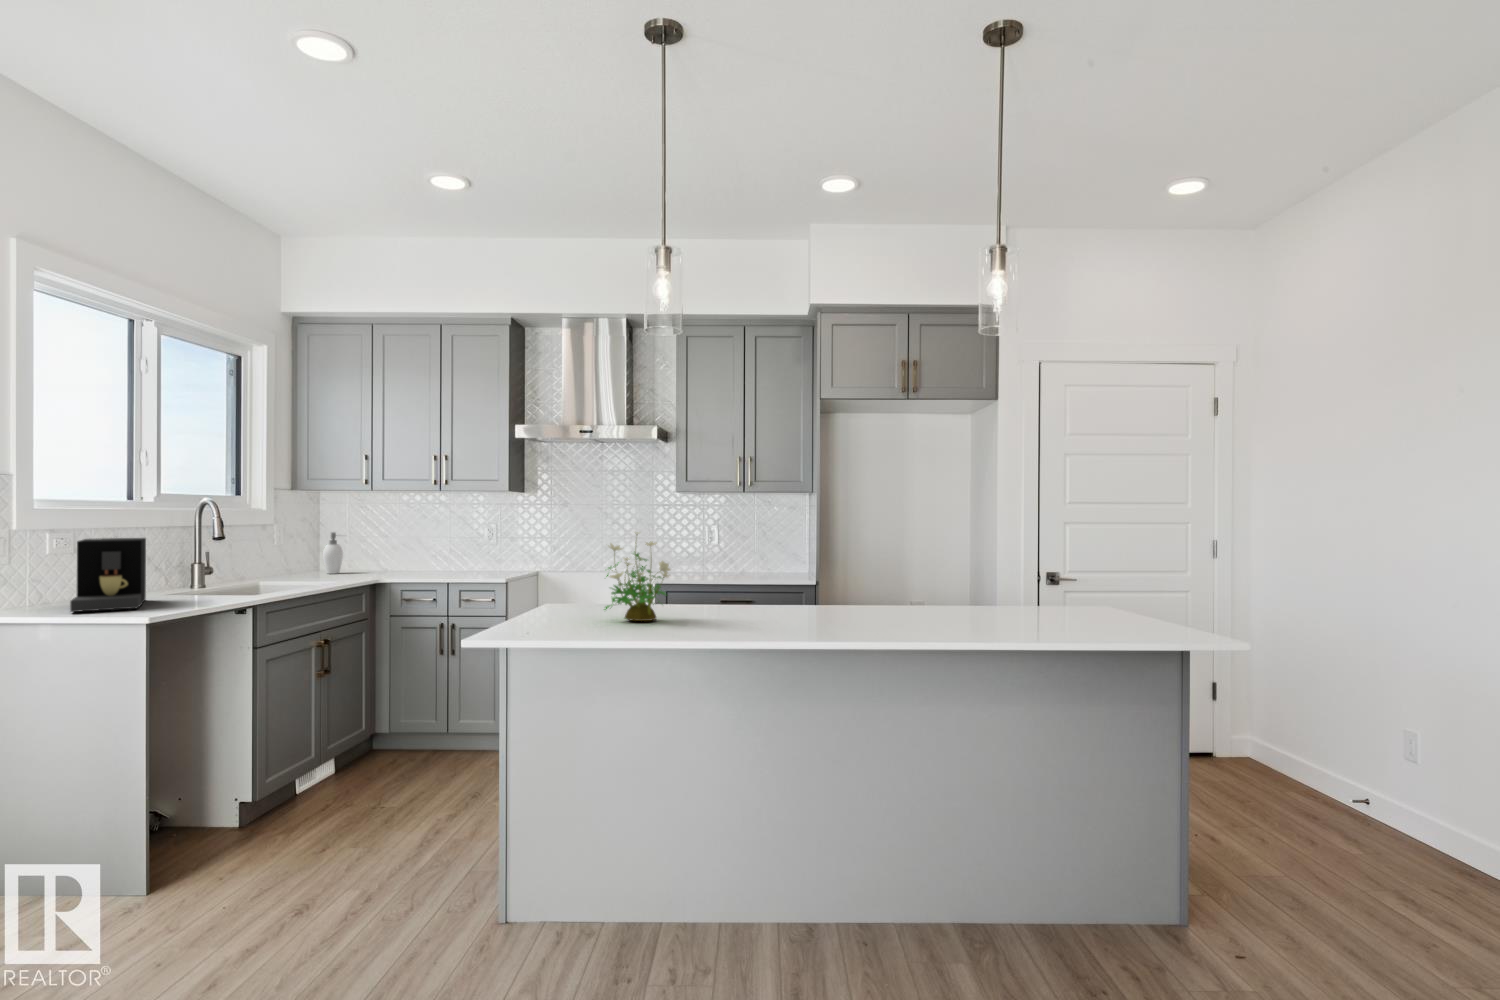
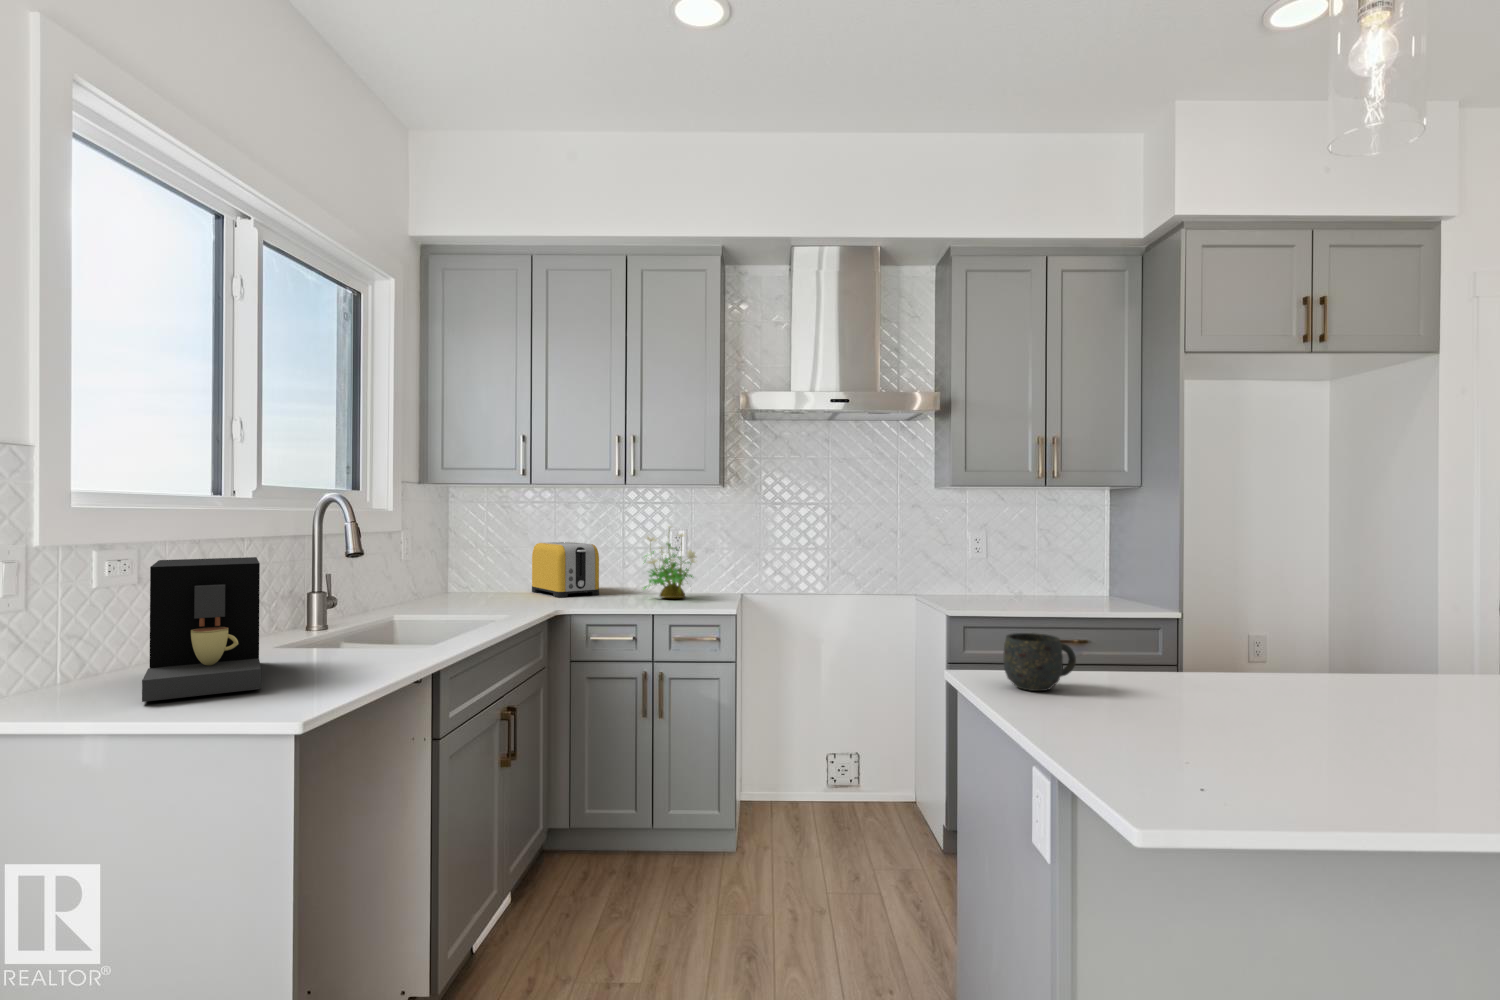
soap dispenser: present [323,532,343,574] -> none [464,542,497,601]
potted plant: present [604,532,670,621] -> present [643,526,696,598]
toaster: none [382,533,428,572] -> present [532,542,599,597]
mug: none [559,580,600,611] -> present [1004,633,1076,691]

